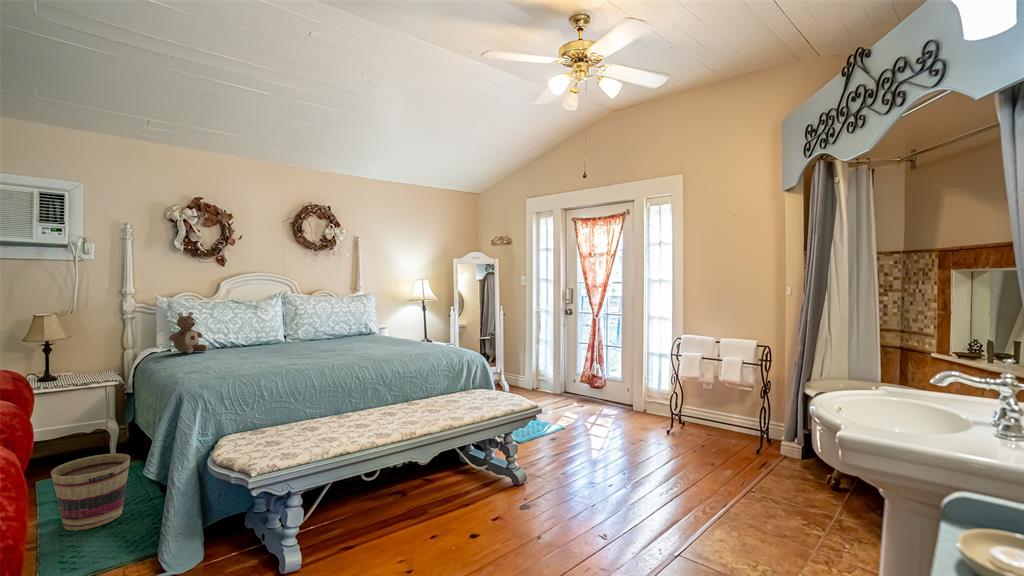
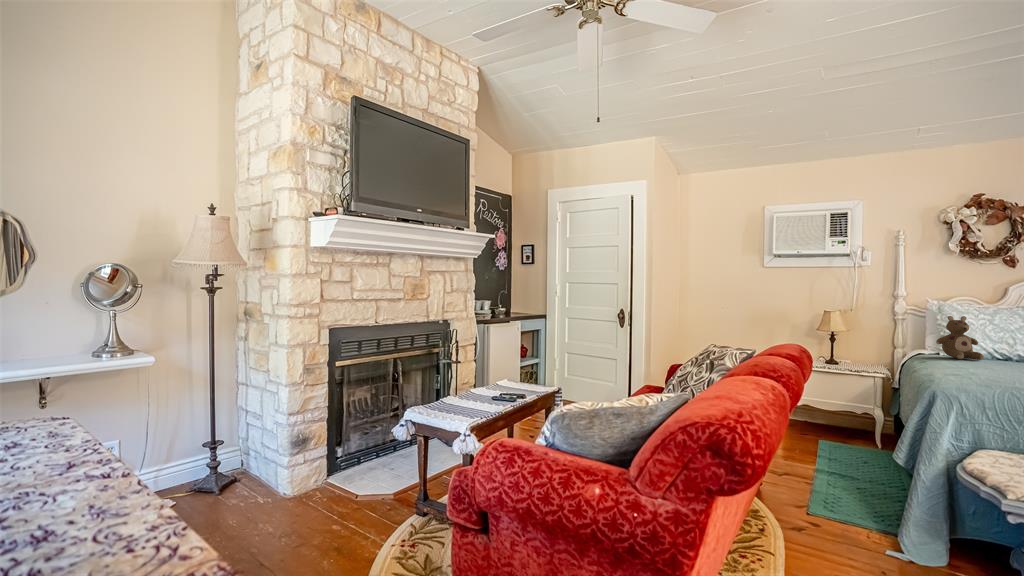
basket: present [51,454,130,530] -> none [824,427,887,489]

